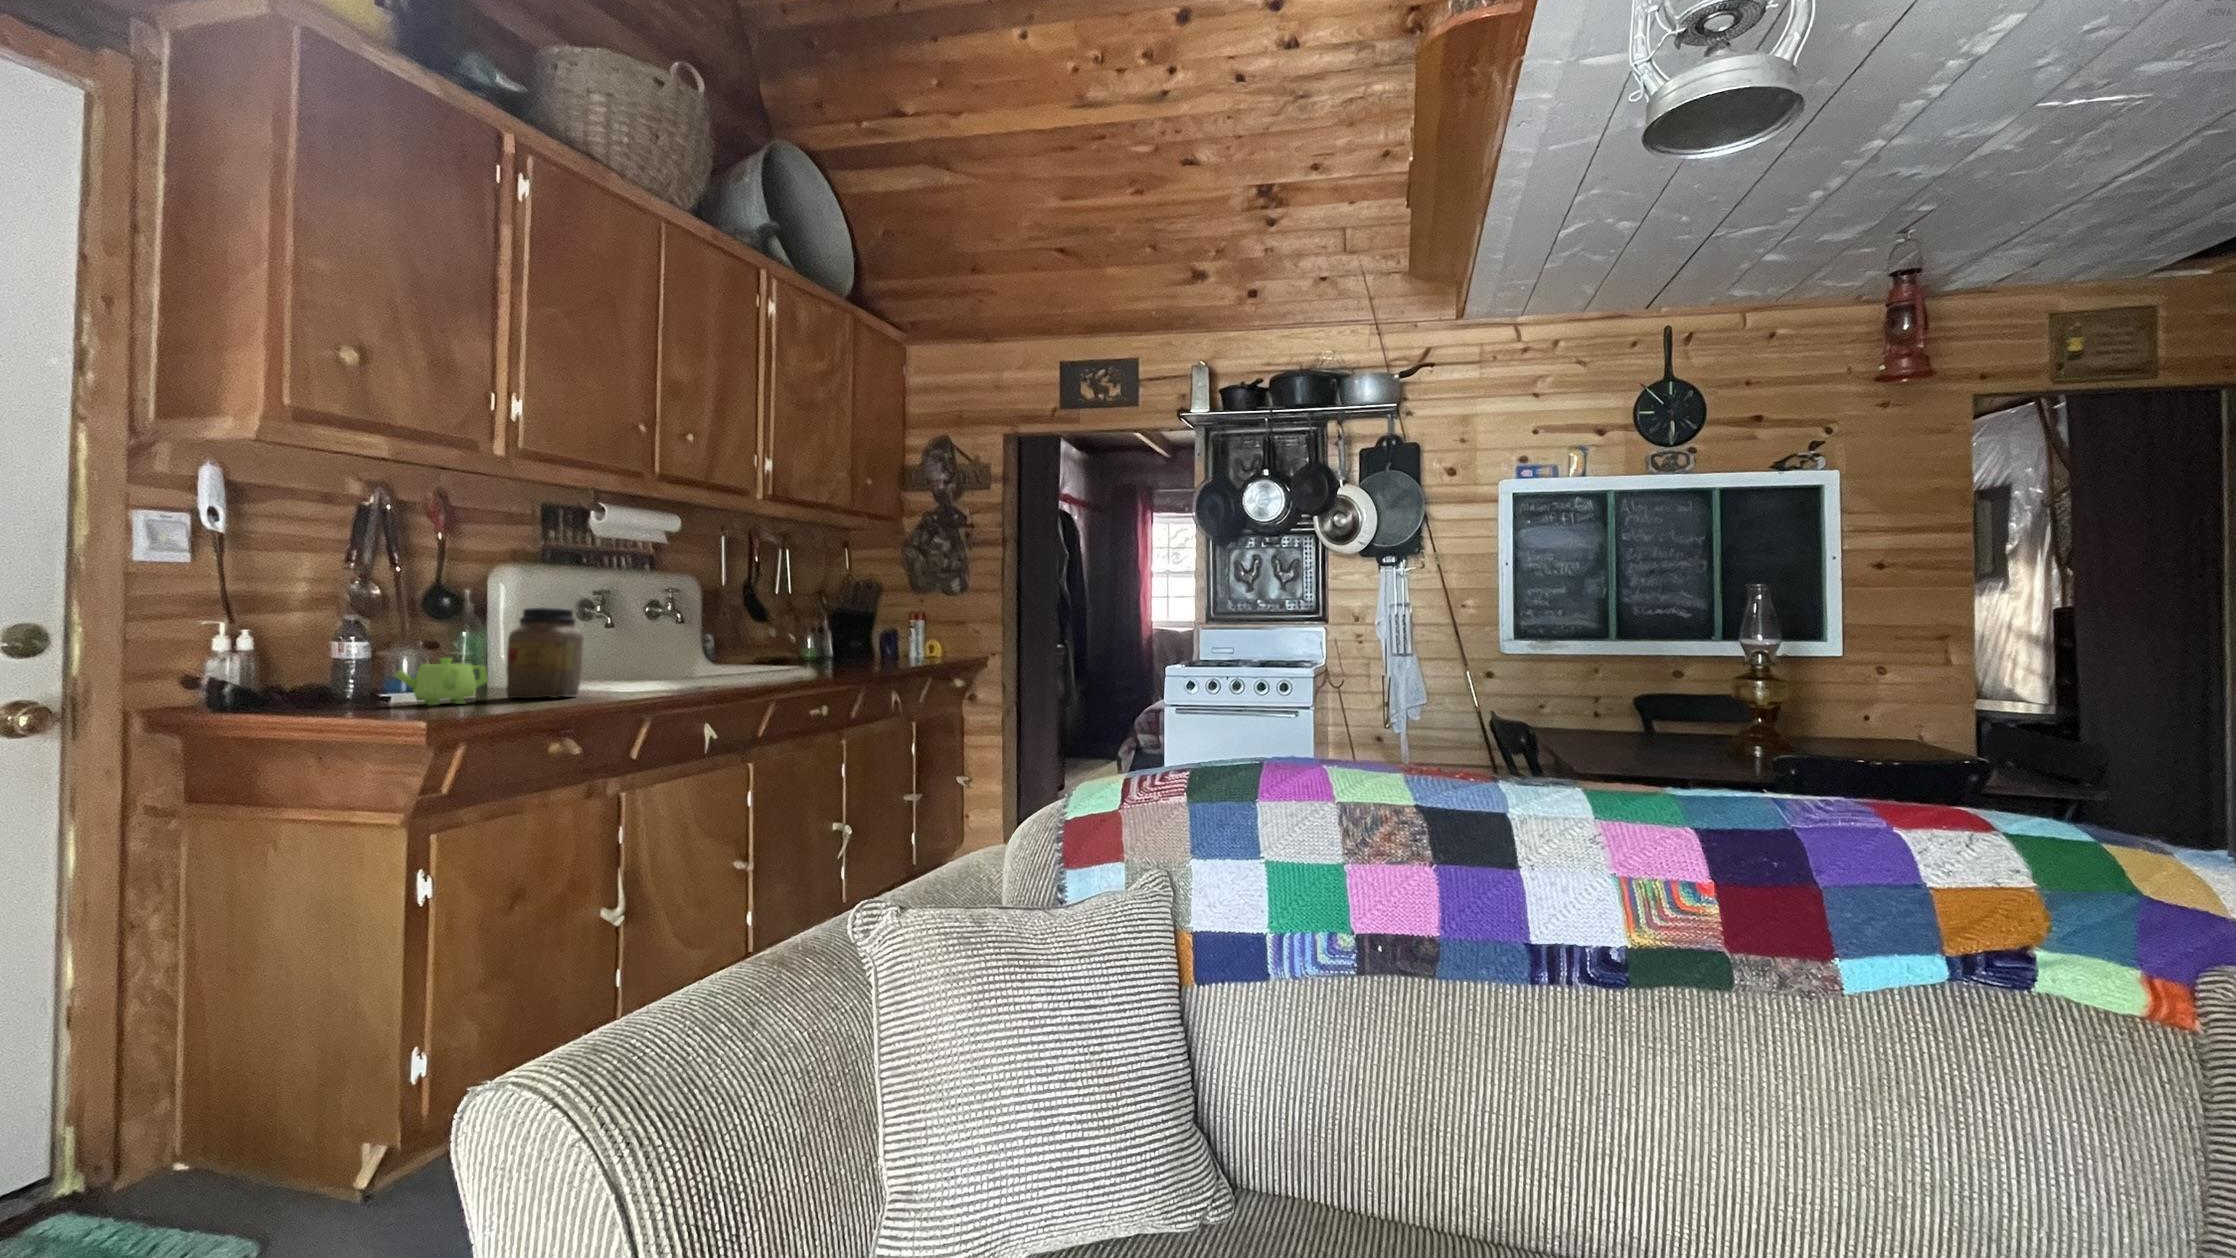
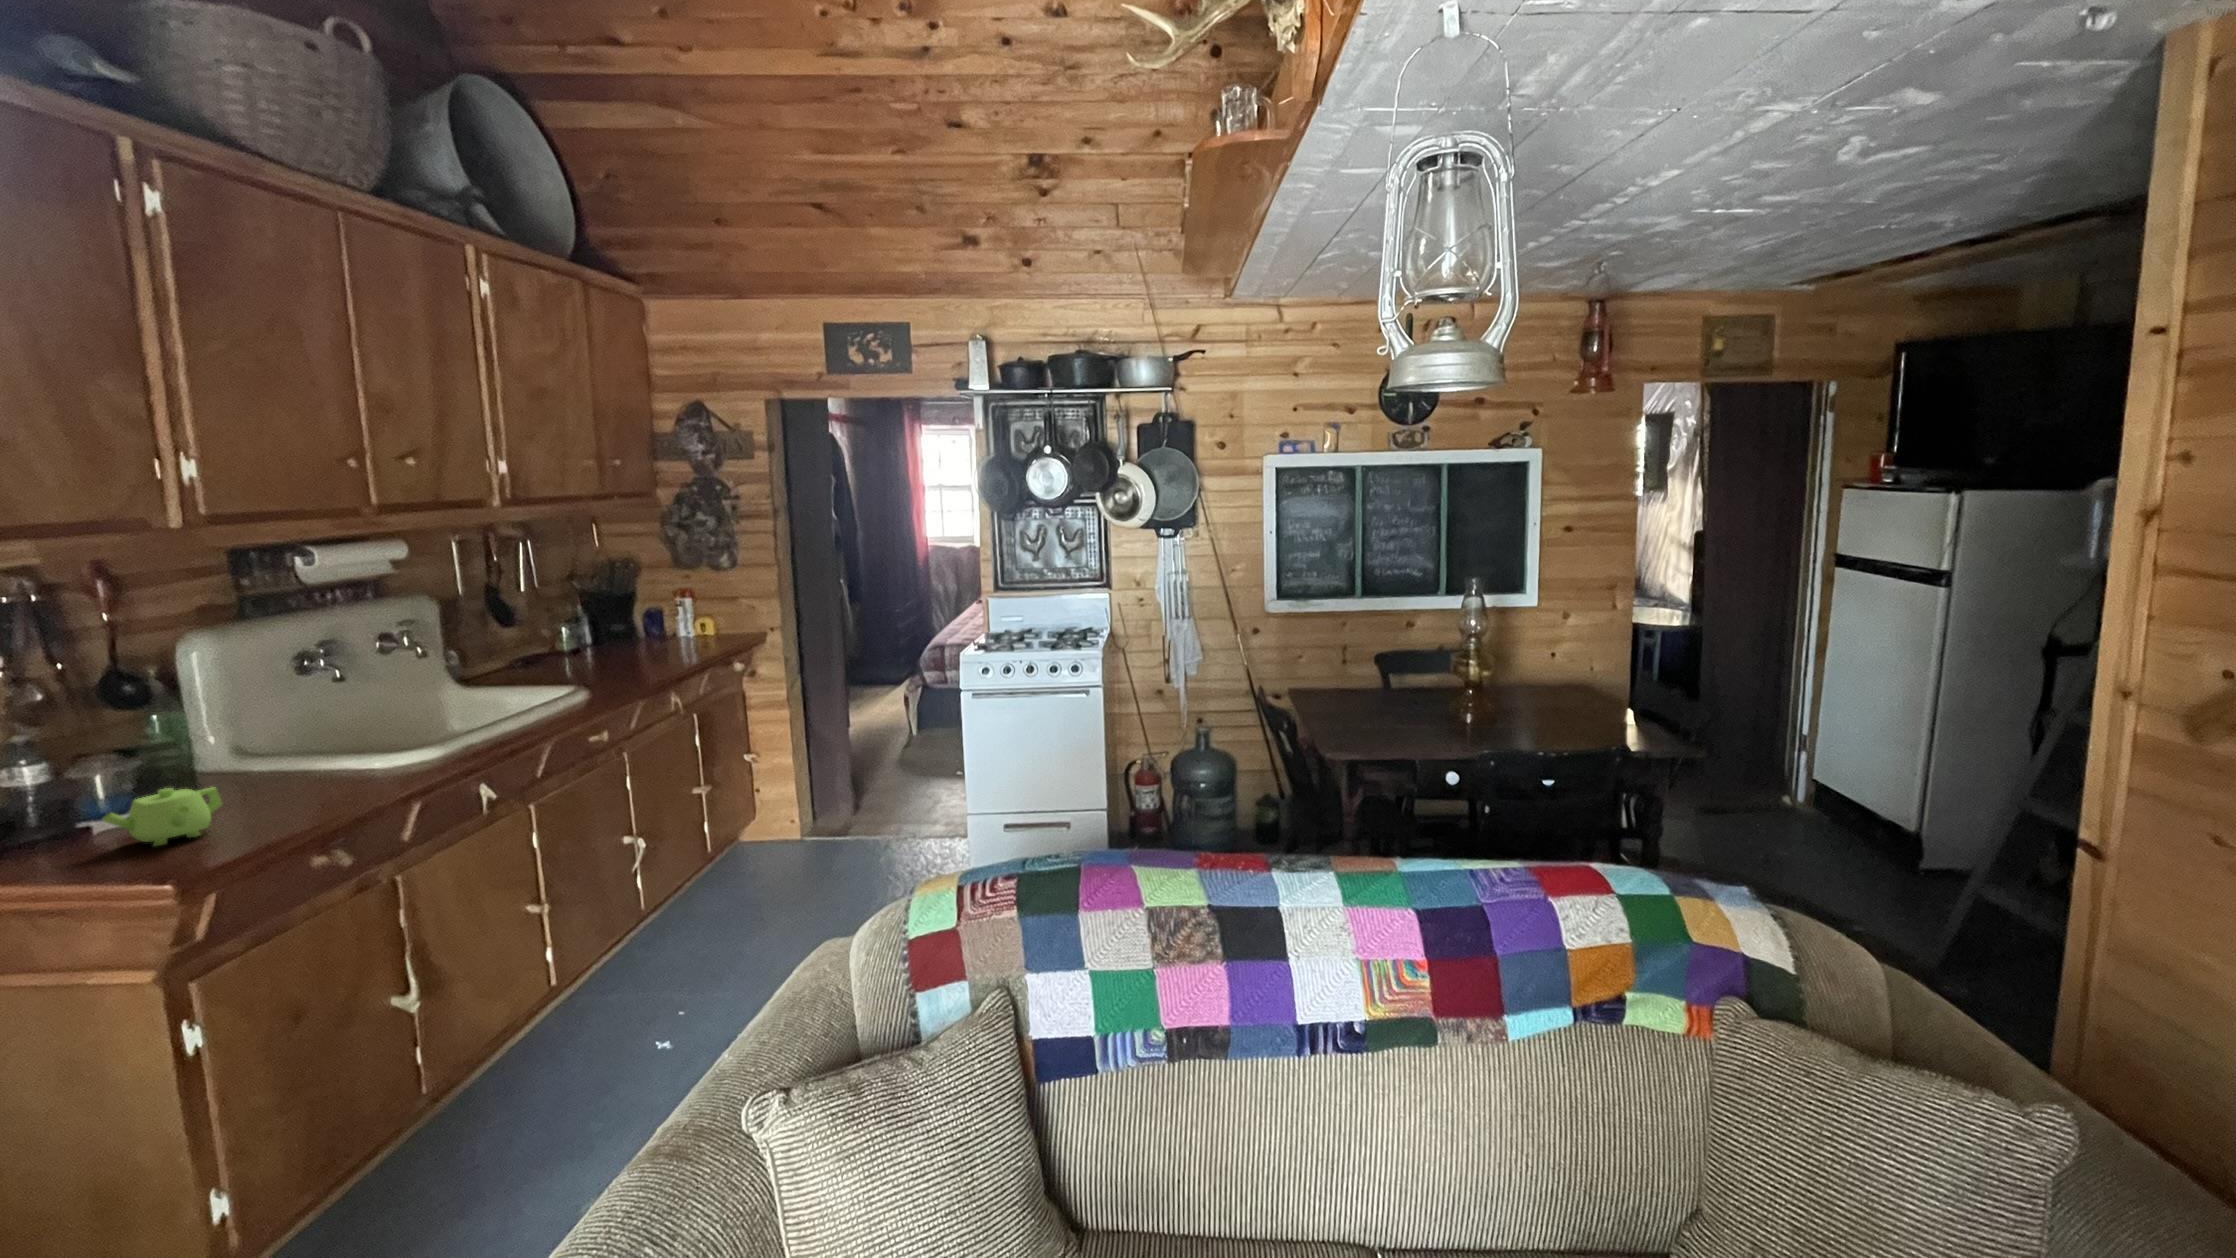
jar: present [506,607,583,698] -> none [234,702,329,812]

